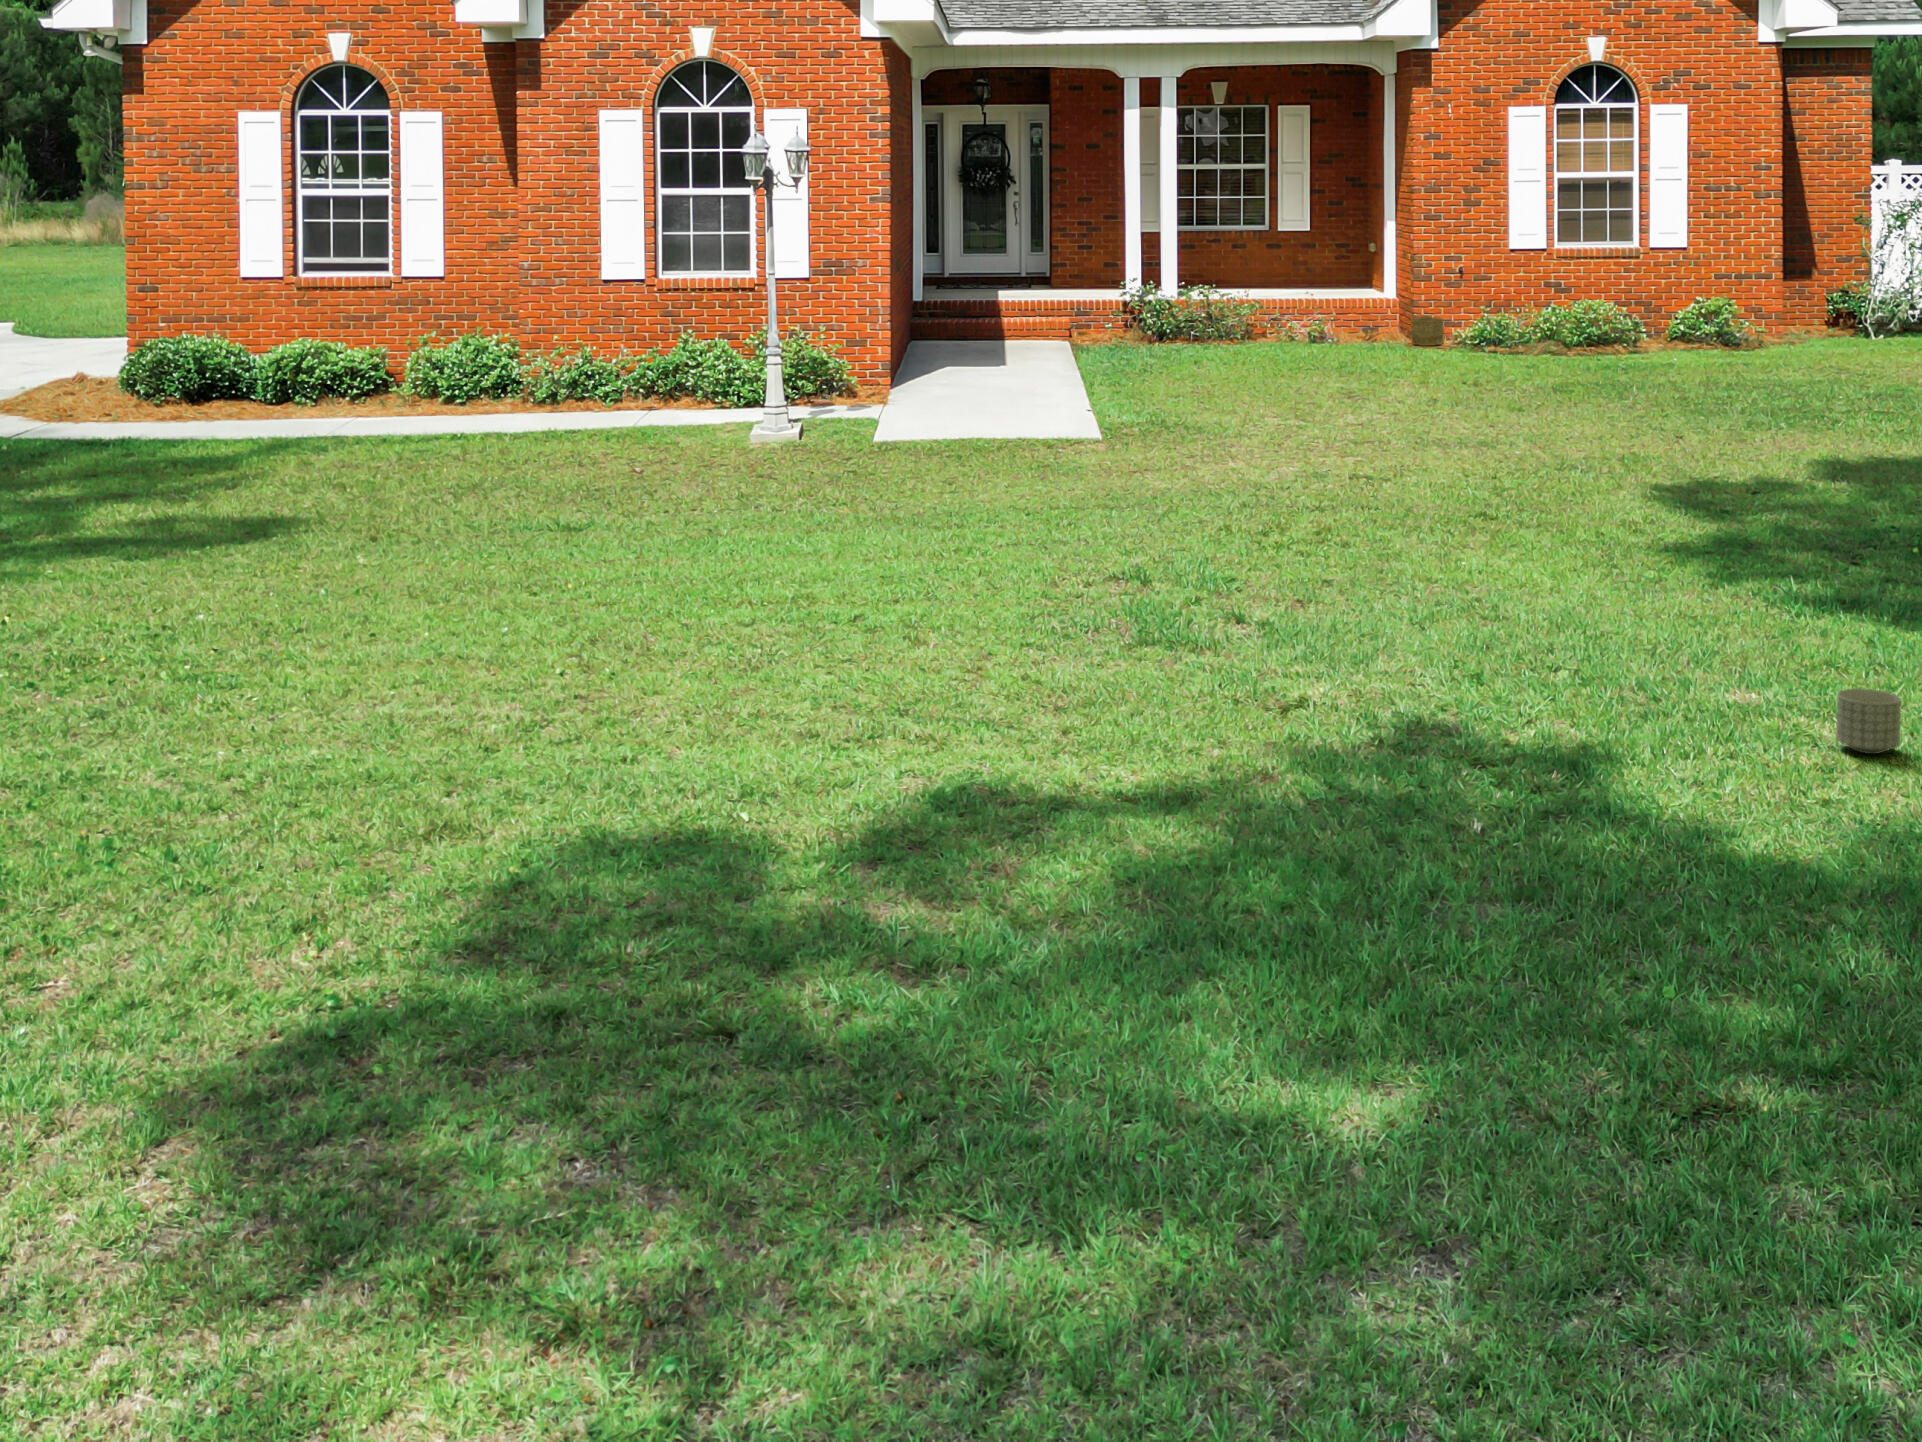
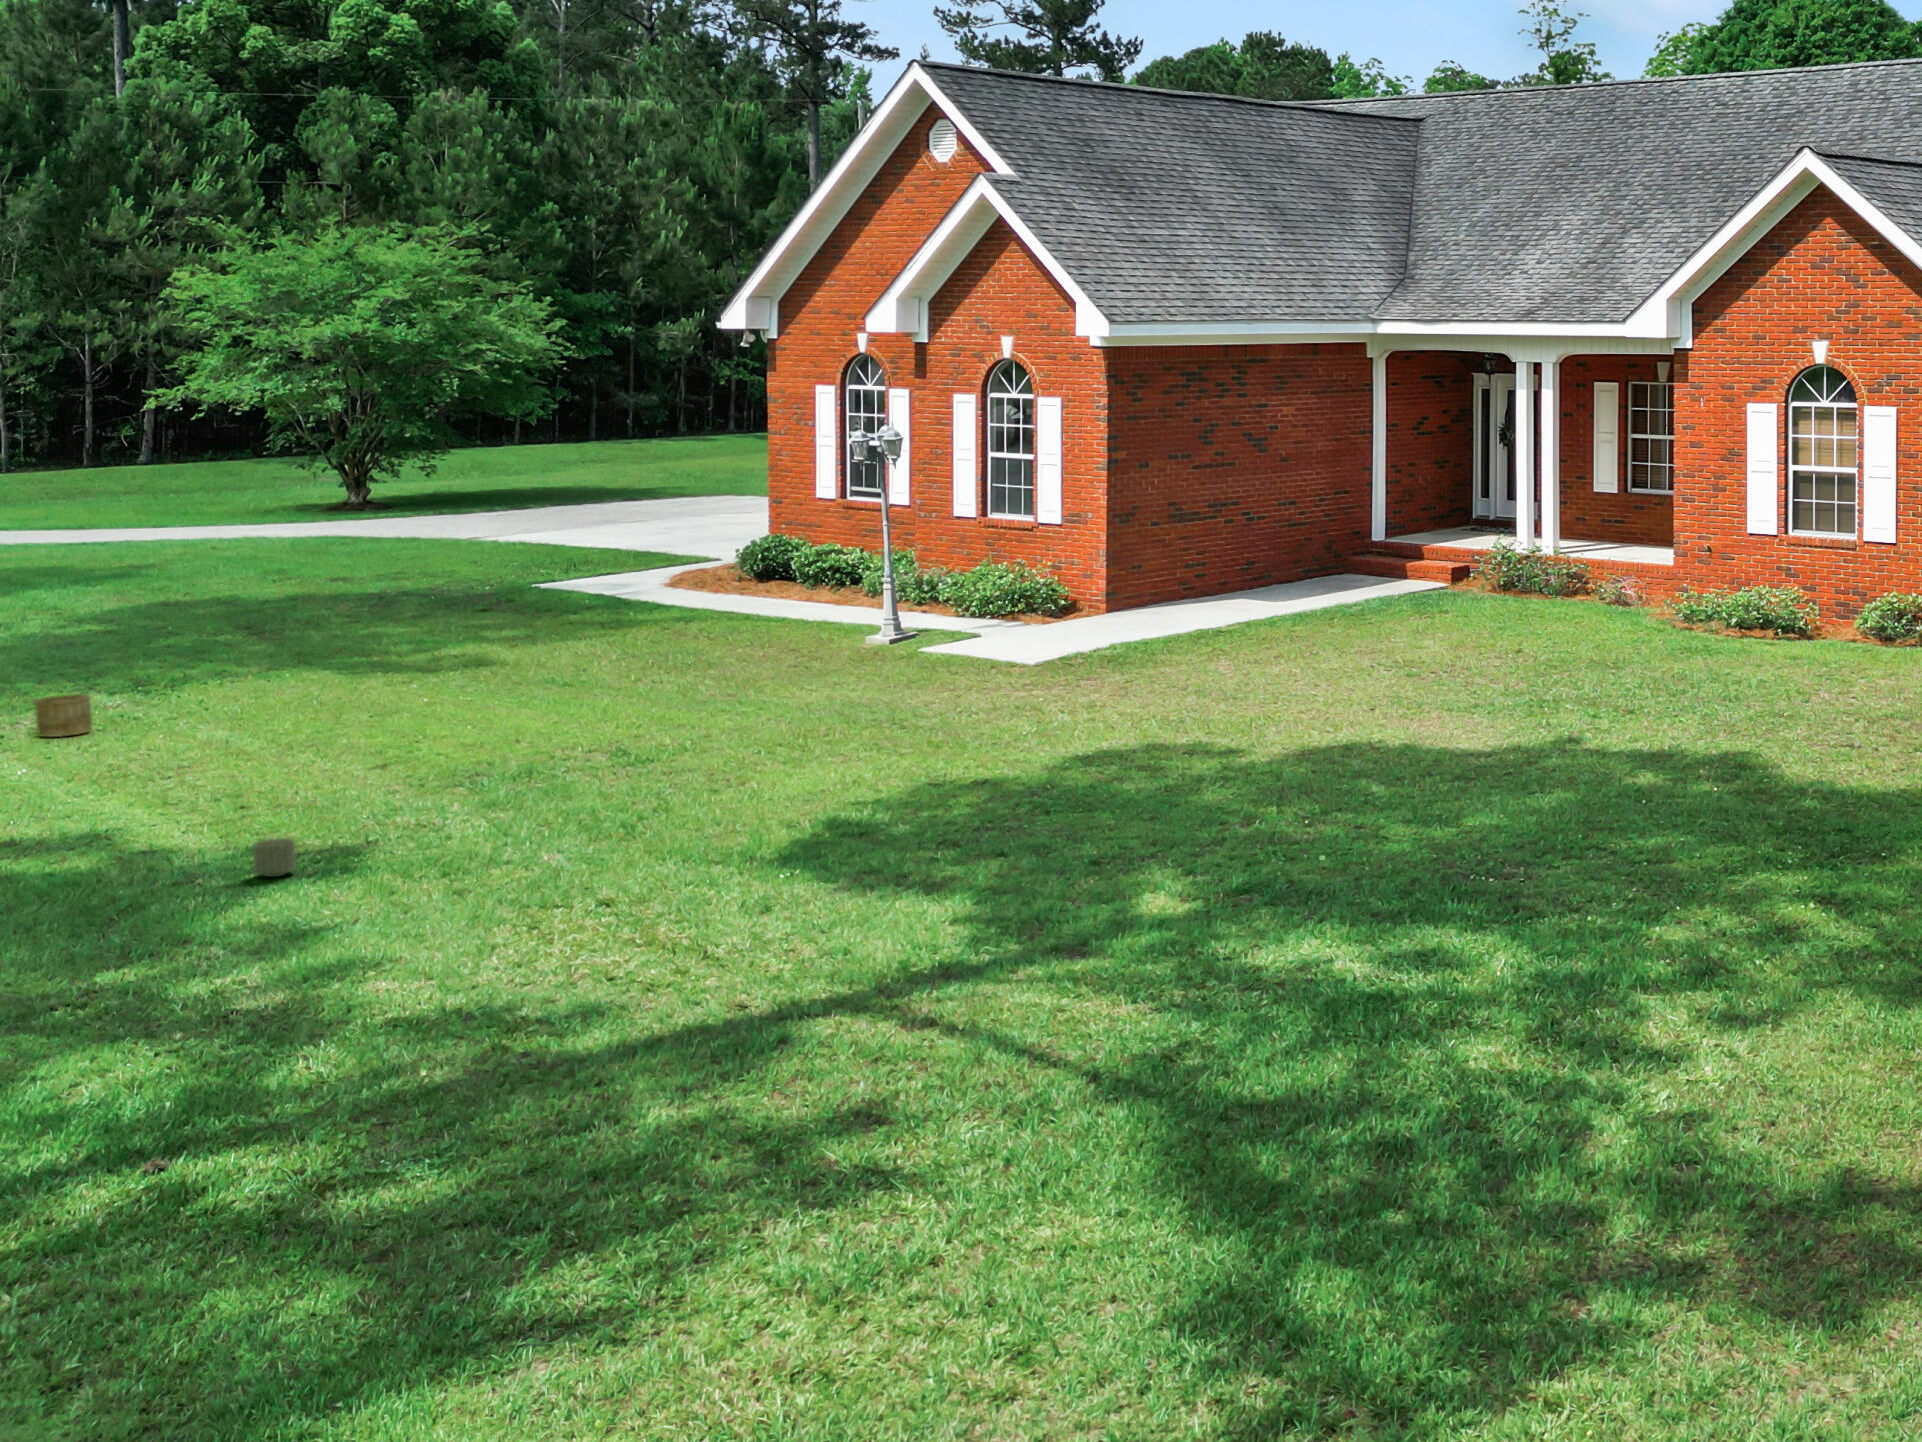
wooden bucket: present [1411,317,1444,346] -> present [33,694,92,737]

